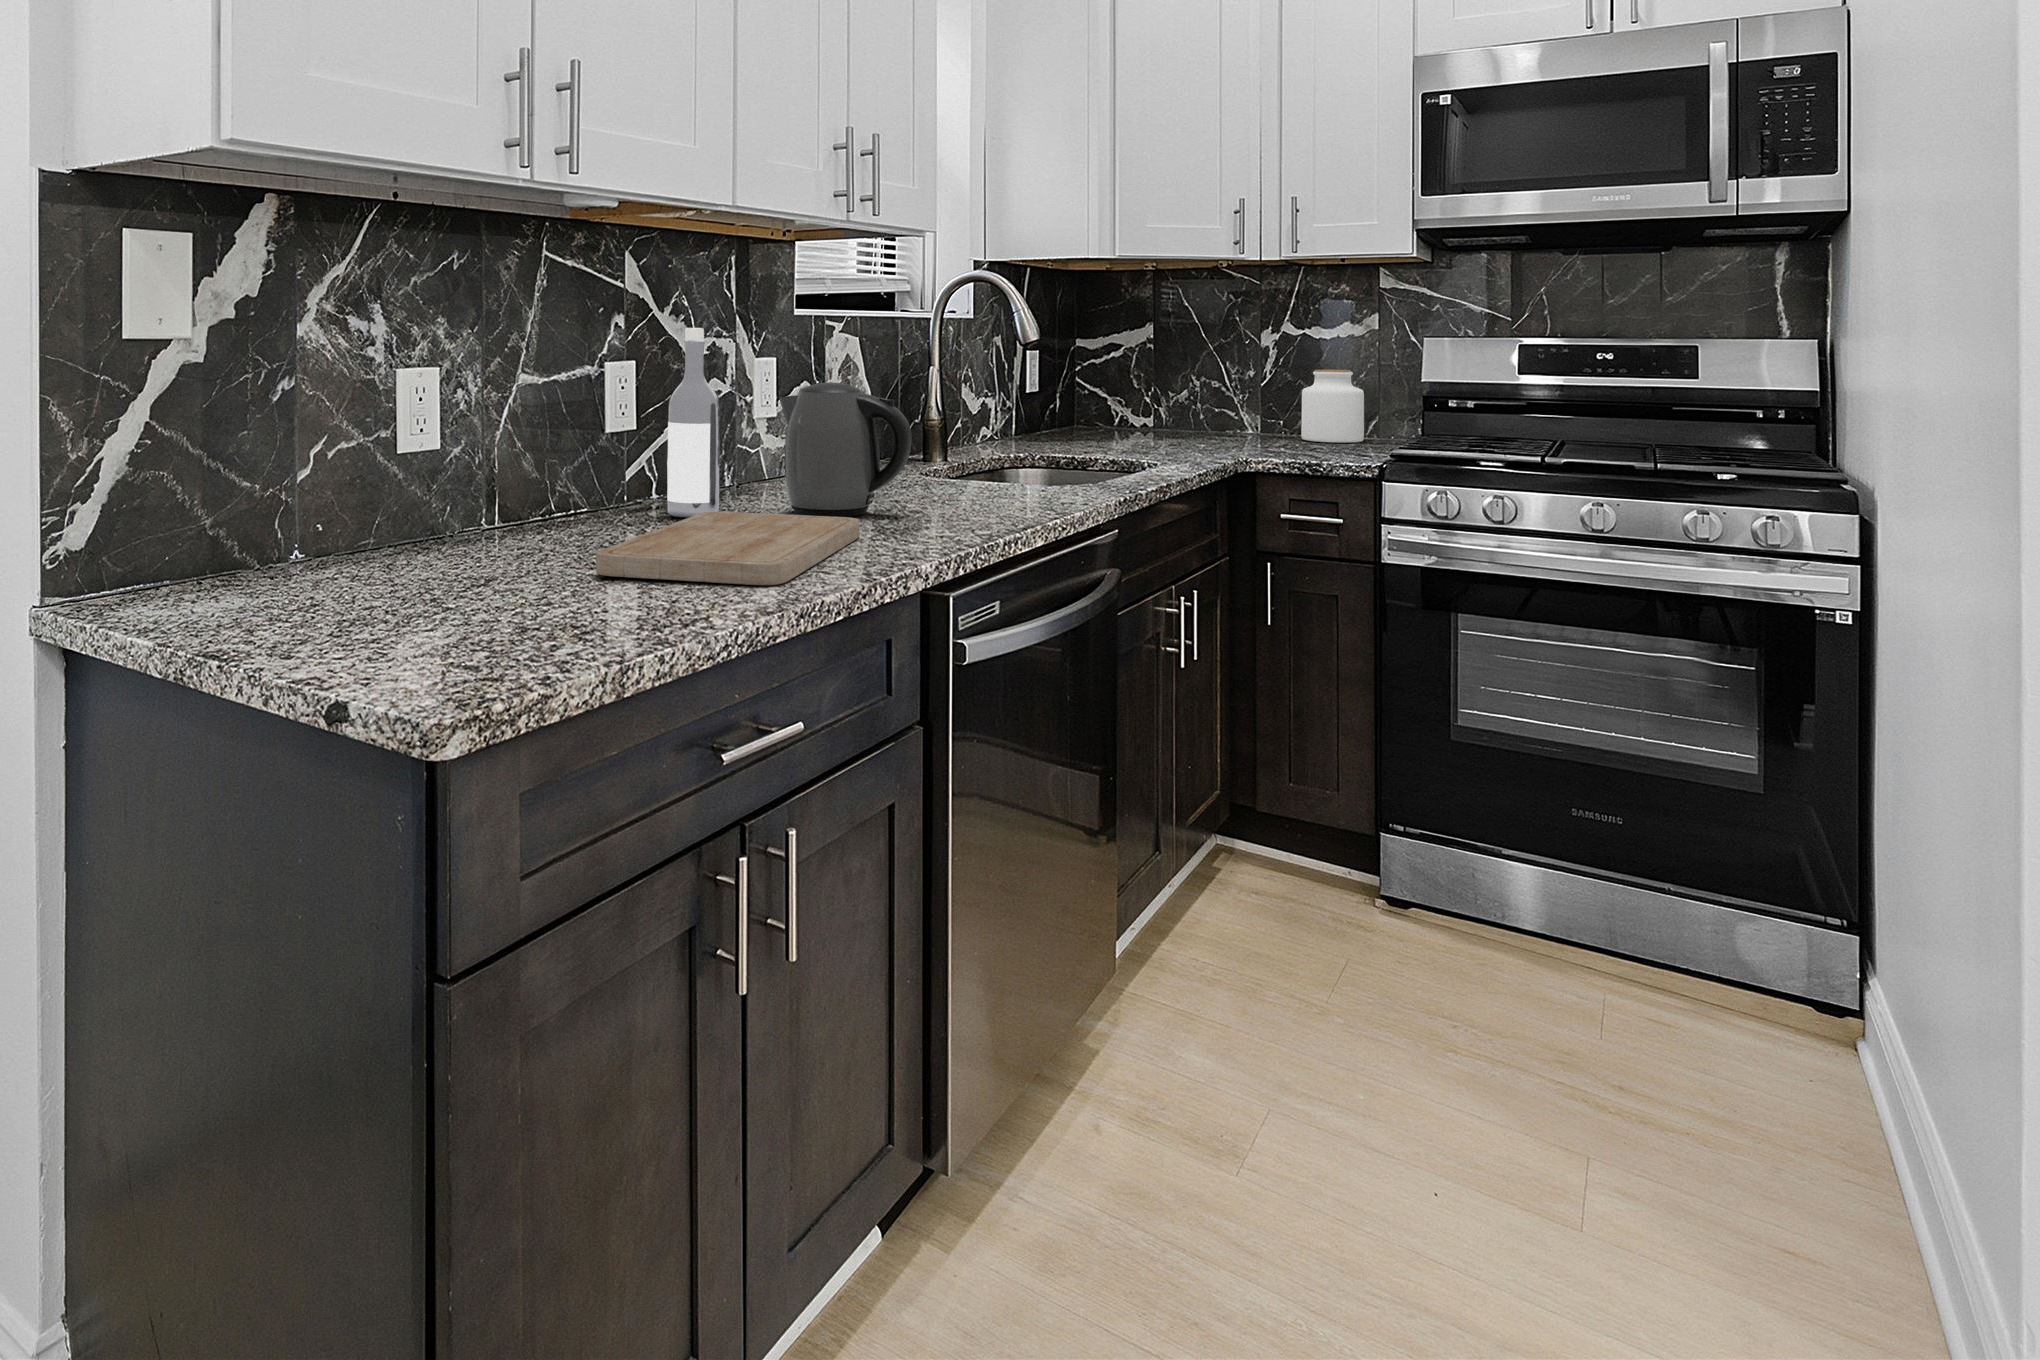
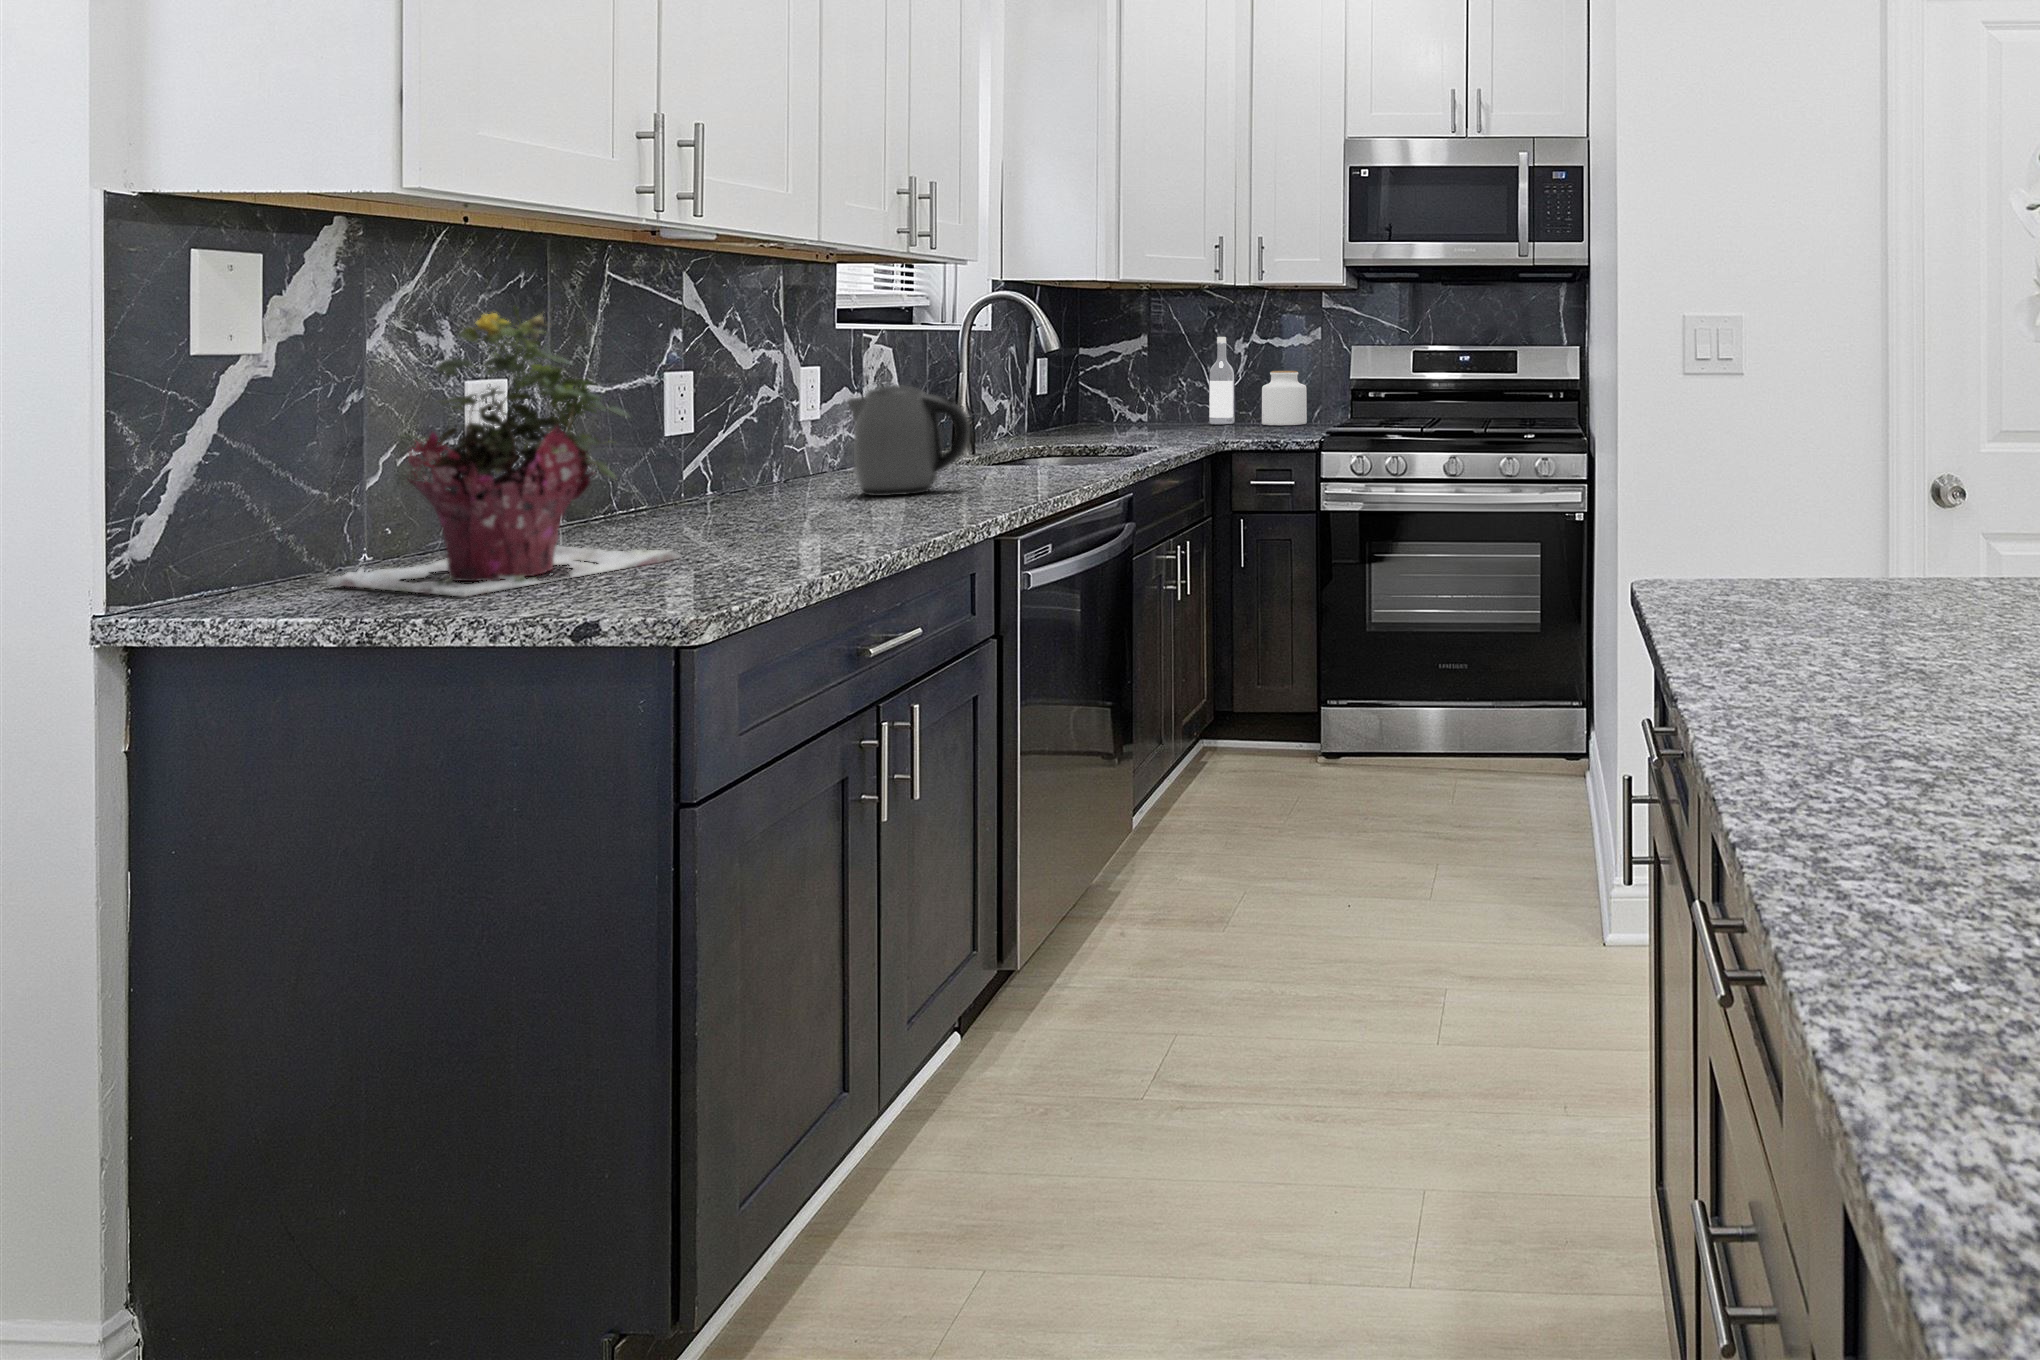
potted plant: none [237,287,546,626] -> present [328,306,679,597]
wine bottle: present [667,328,720,518] -> present [1209,337,1234,425]
cutting board: present [596,512,860,585] -> none [717,491,936,544]

